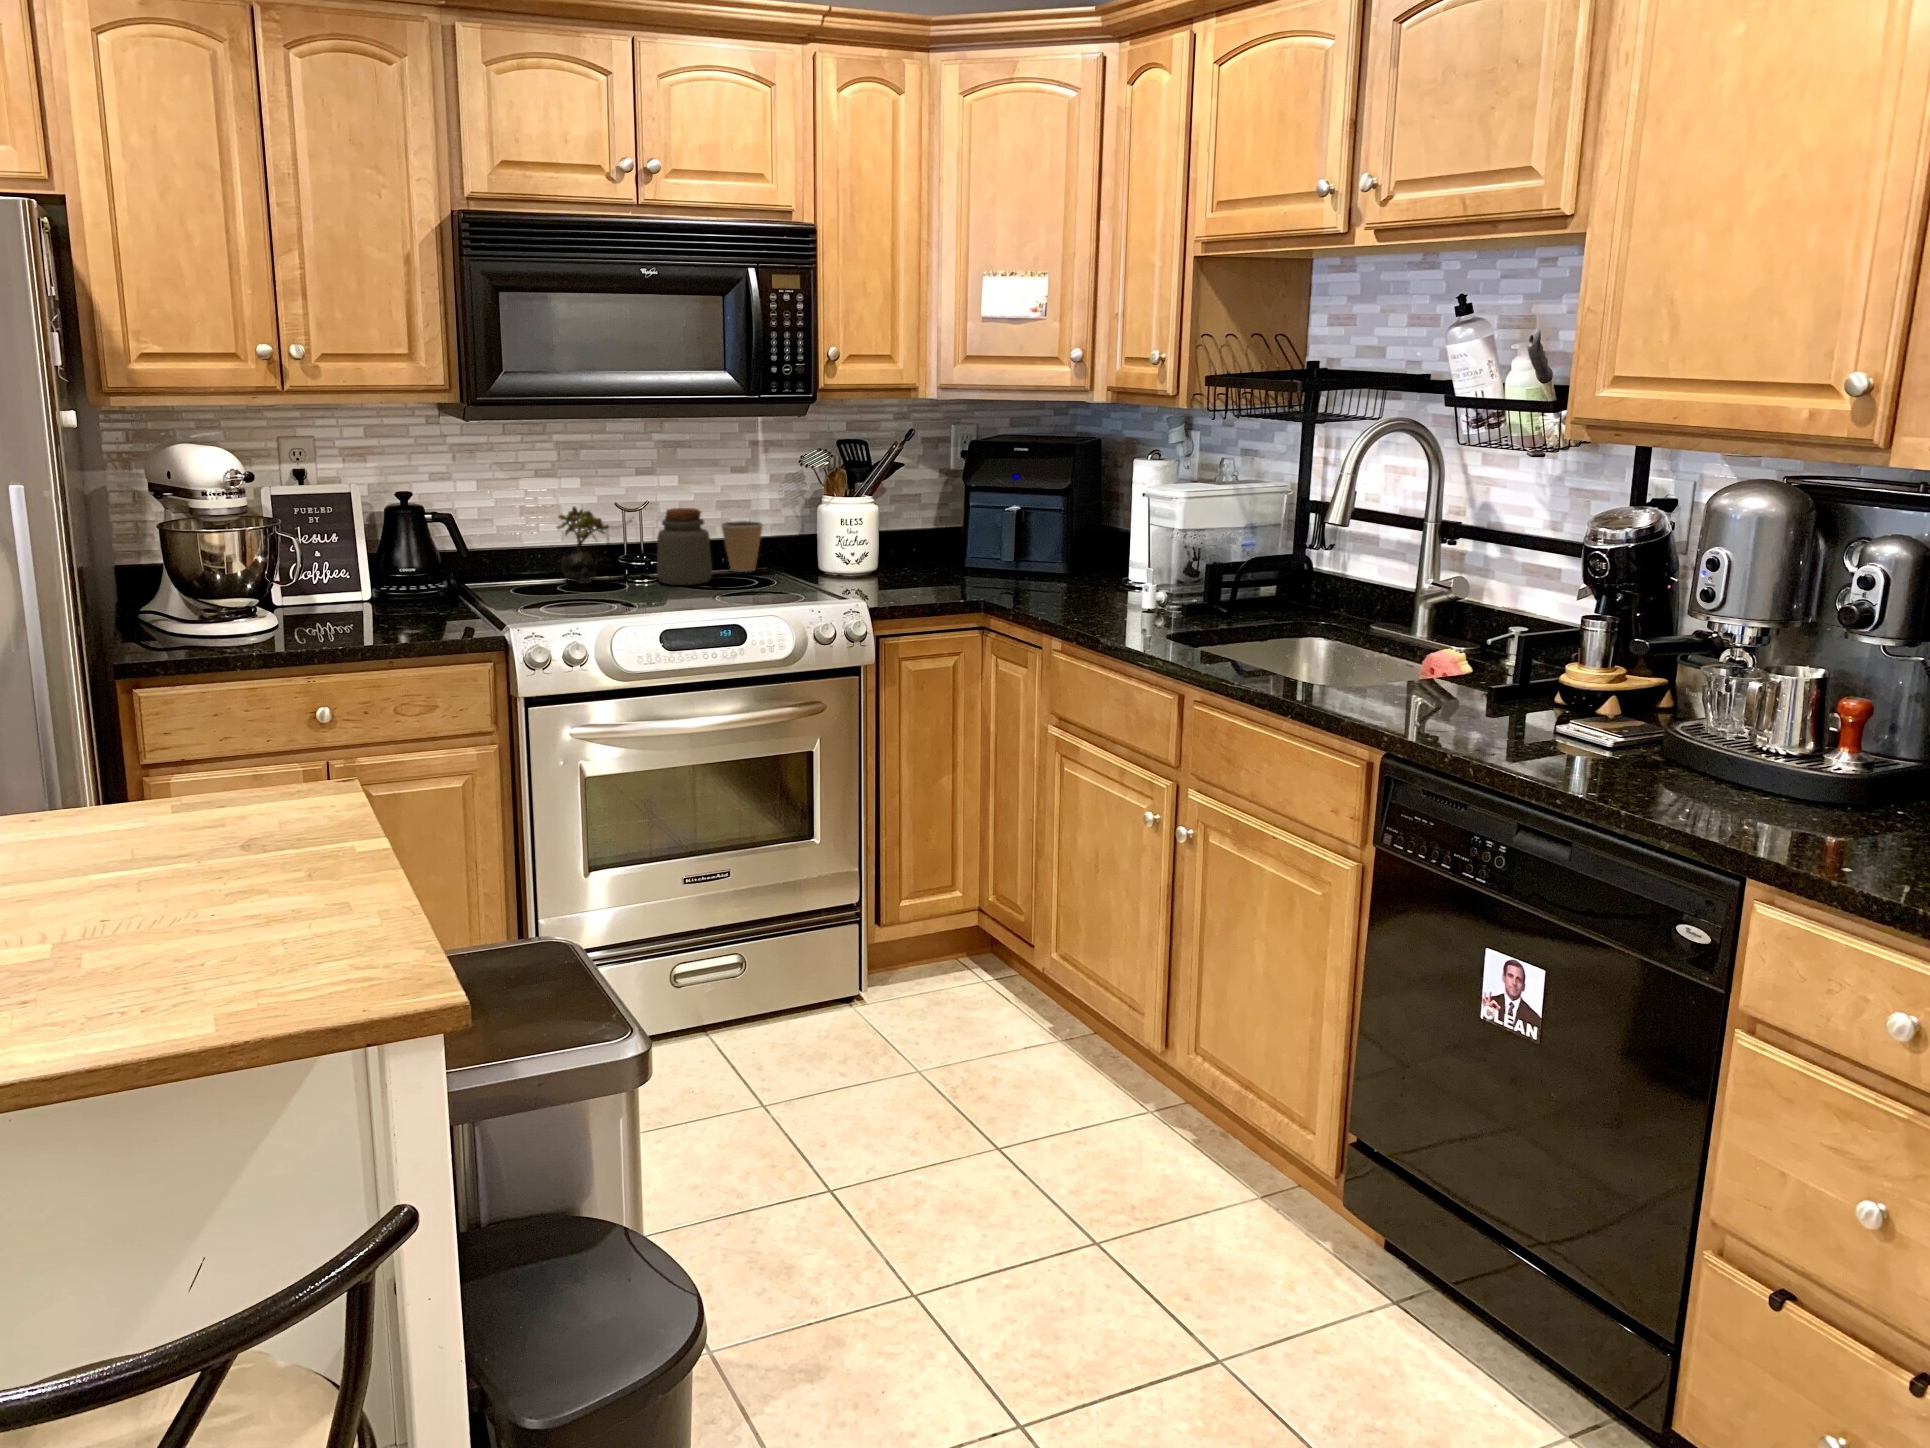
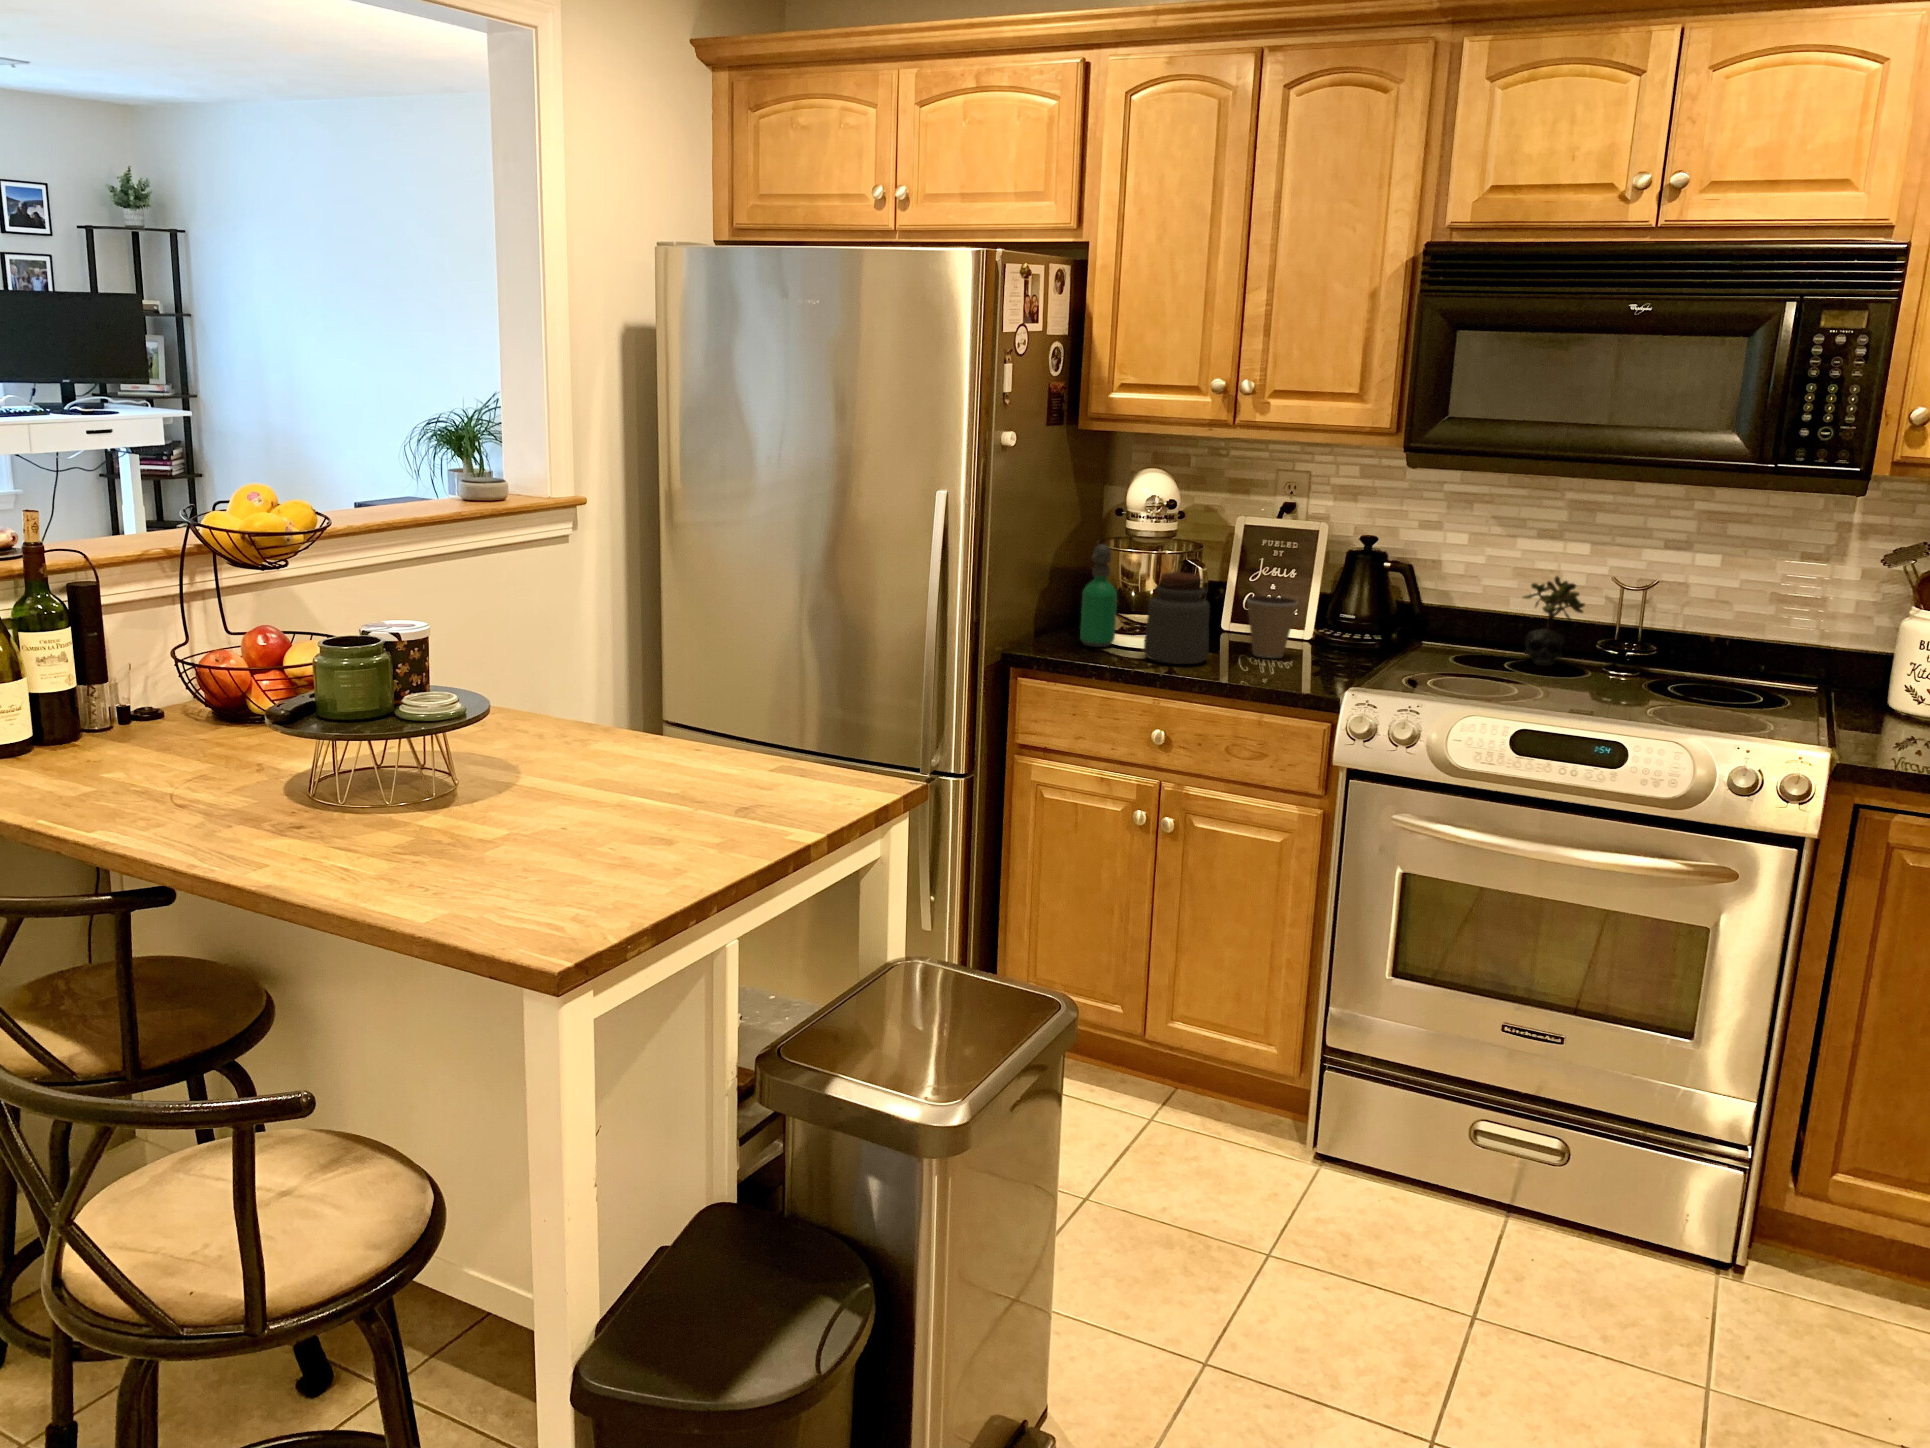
jar: present [657,508,712,585] -> present [1144,572,1210,664]
coffee cup: present [721,521,763,572] -> present [1247,596,1298,658]
soap dispenser: none [166,530,212,641] -> present [1080,544,1117,647]

